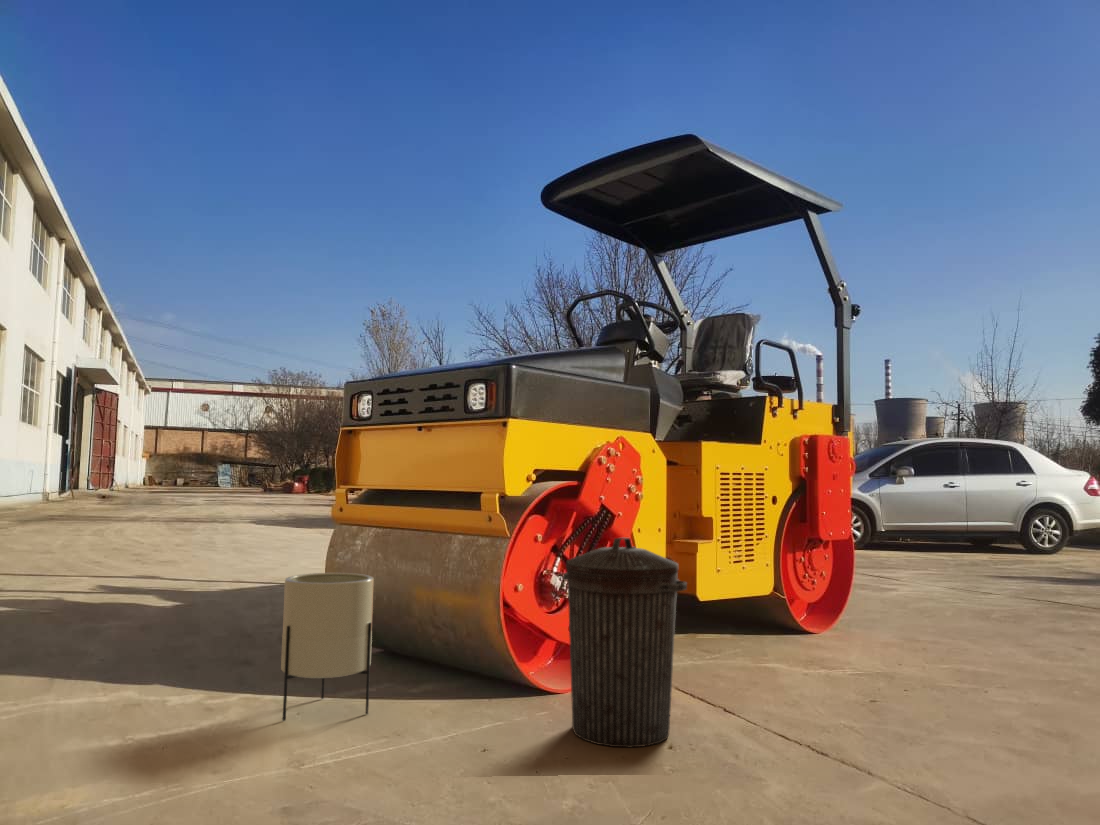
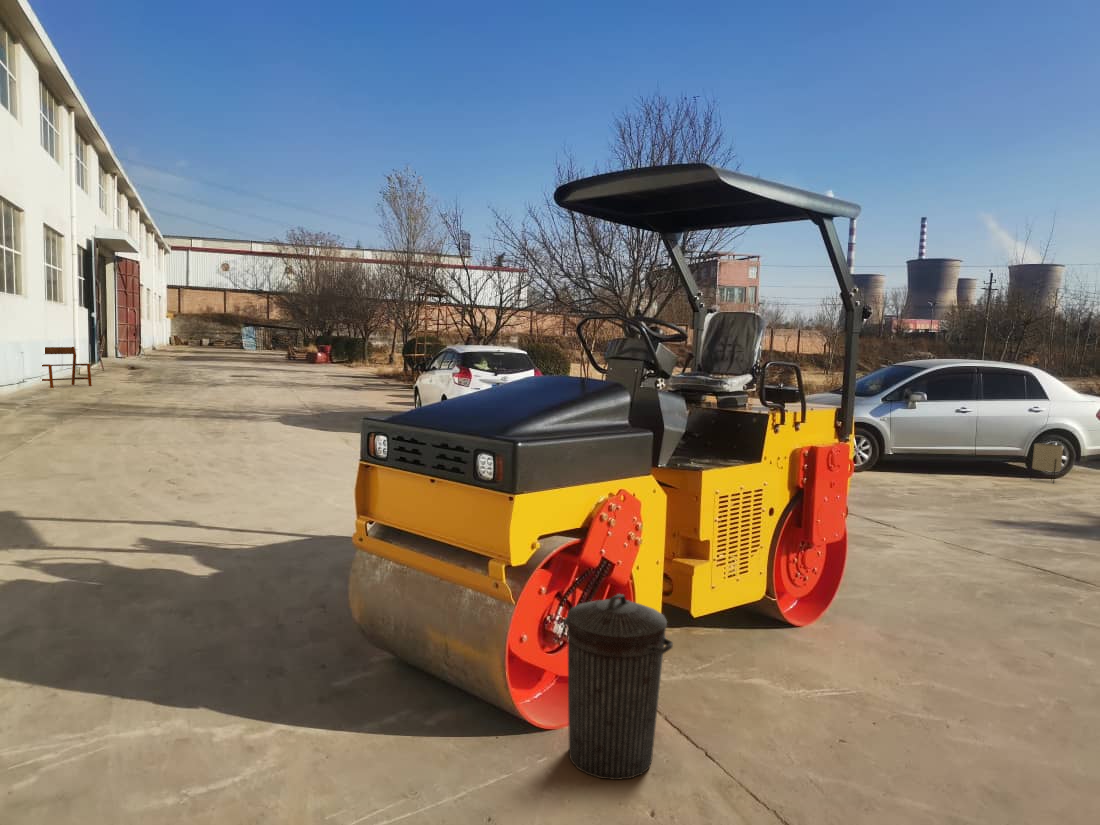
bench: none [1,466,59,508] -> present [42,347,92,388]
planter: present [281,573,374,721] -> present [1031,443,1063,483]

